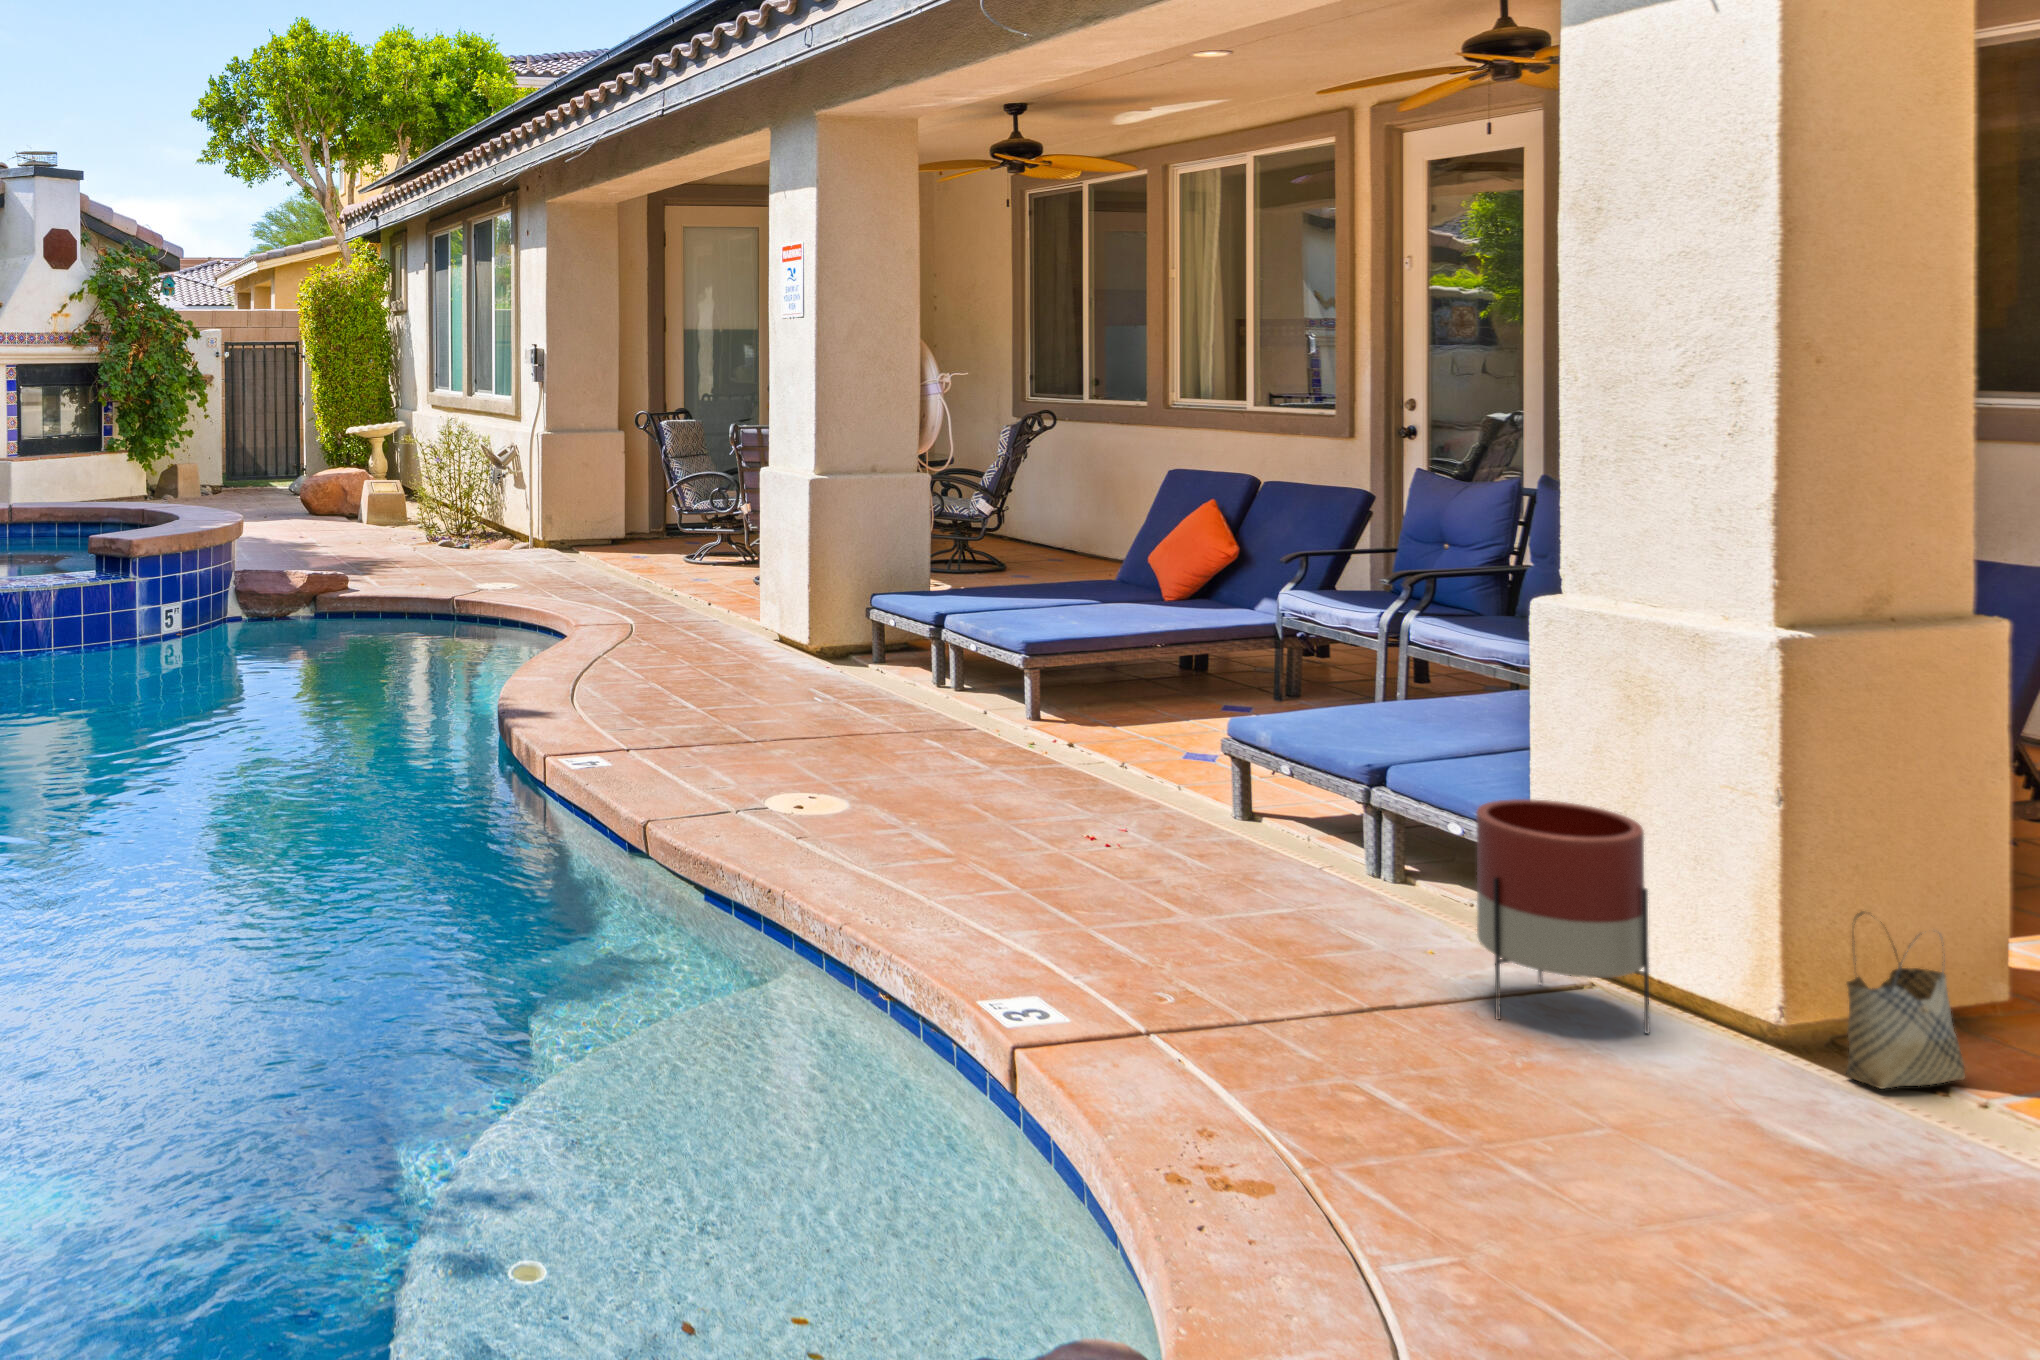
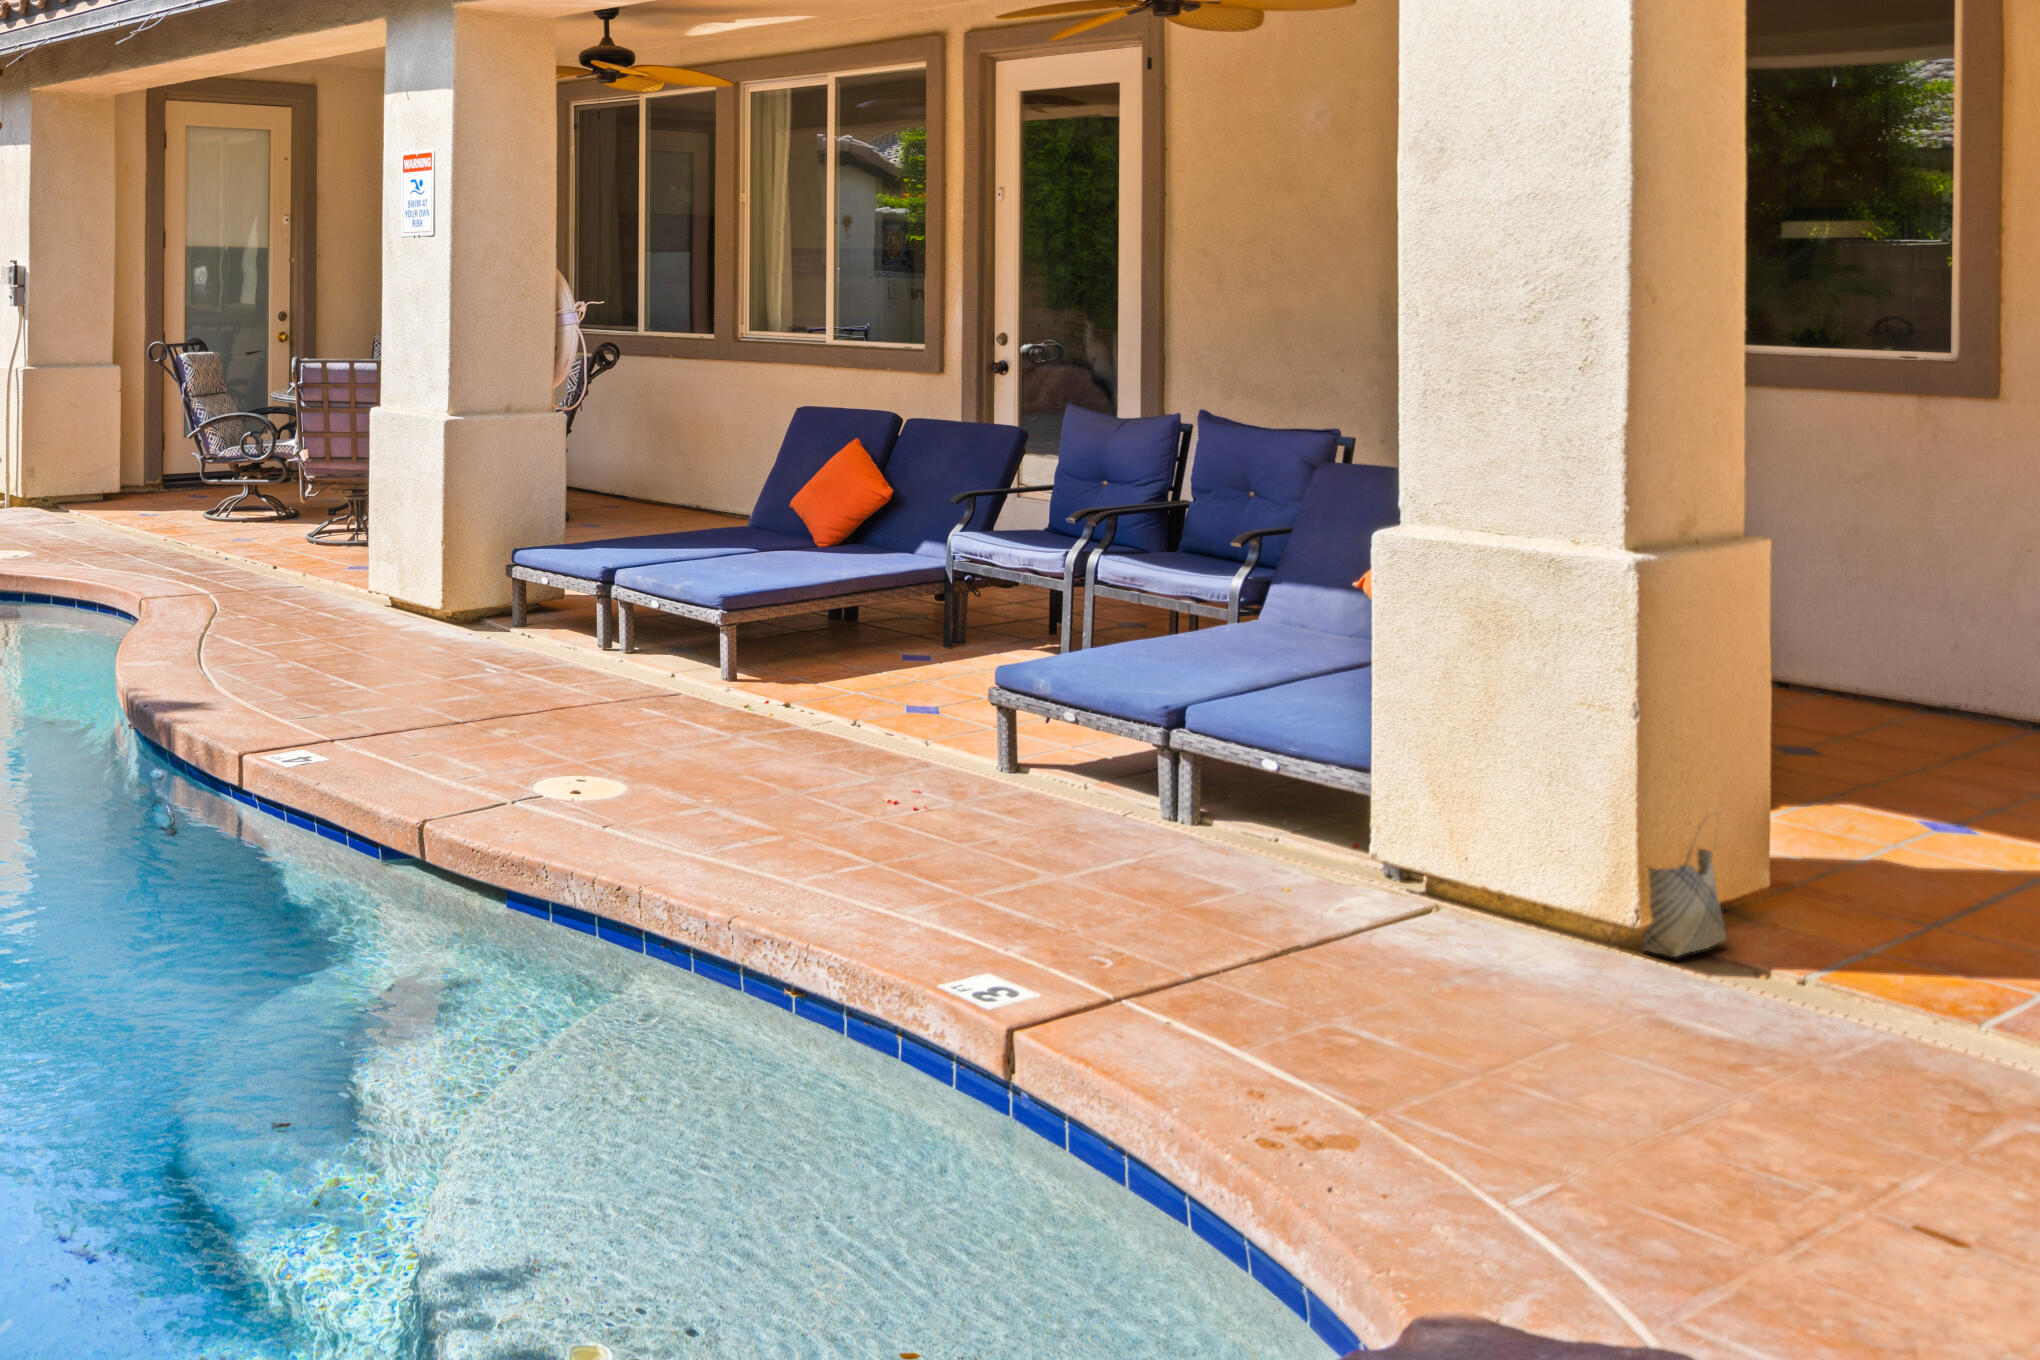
planter: present [1476,799,1649,1033] -> none [1322,721,1479,933]

